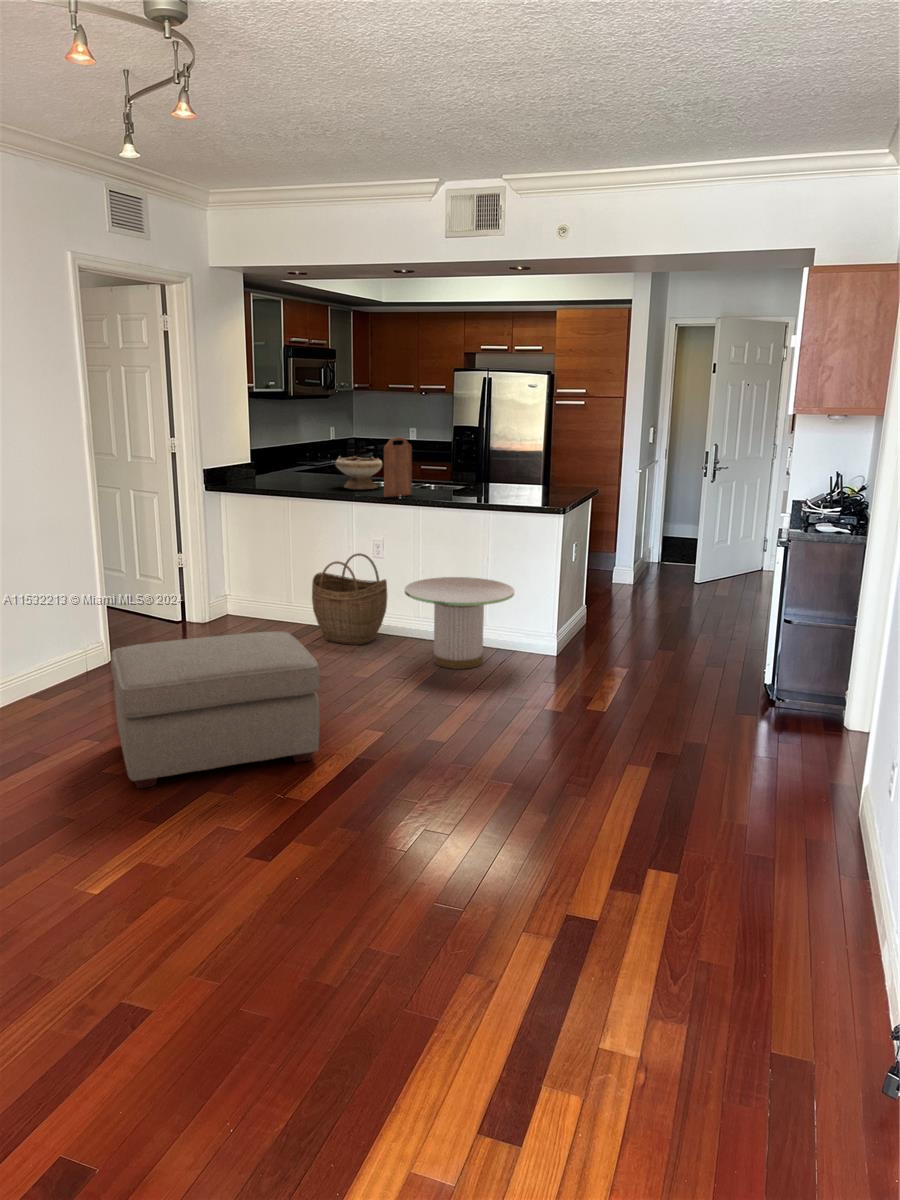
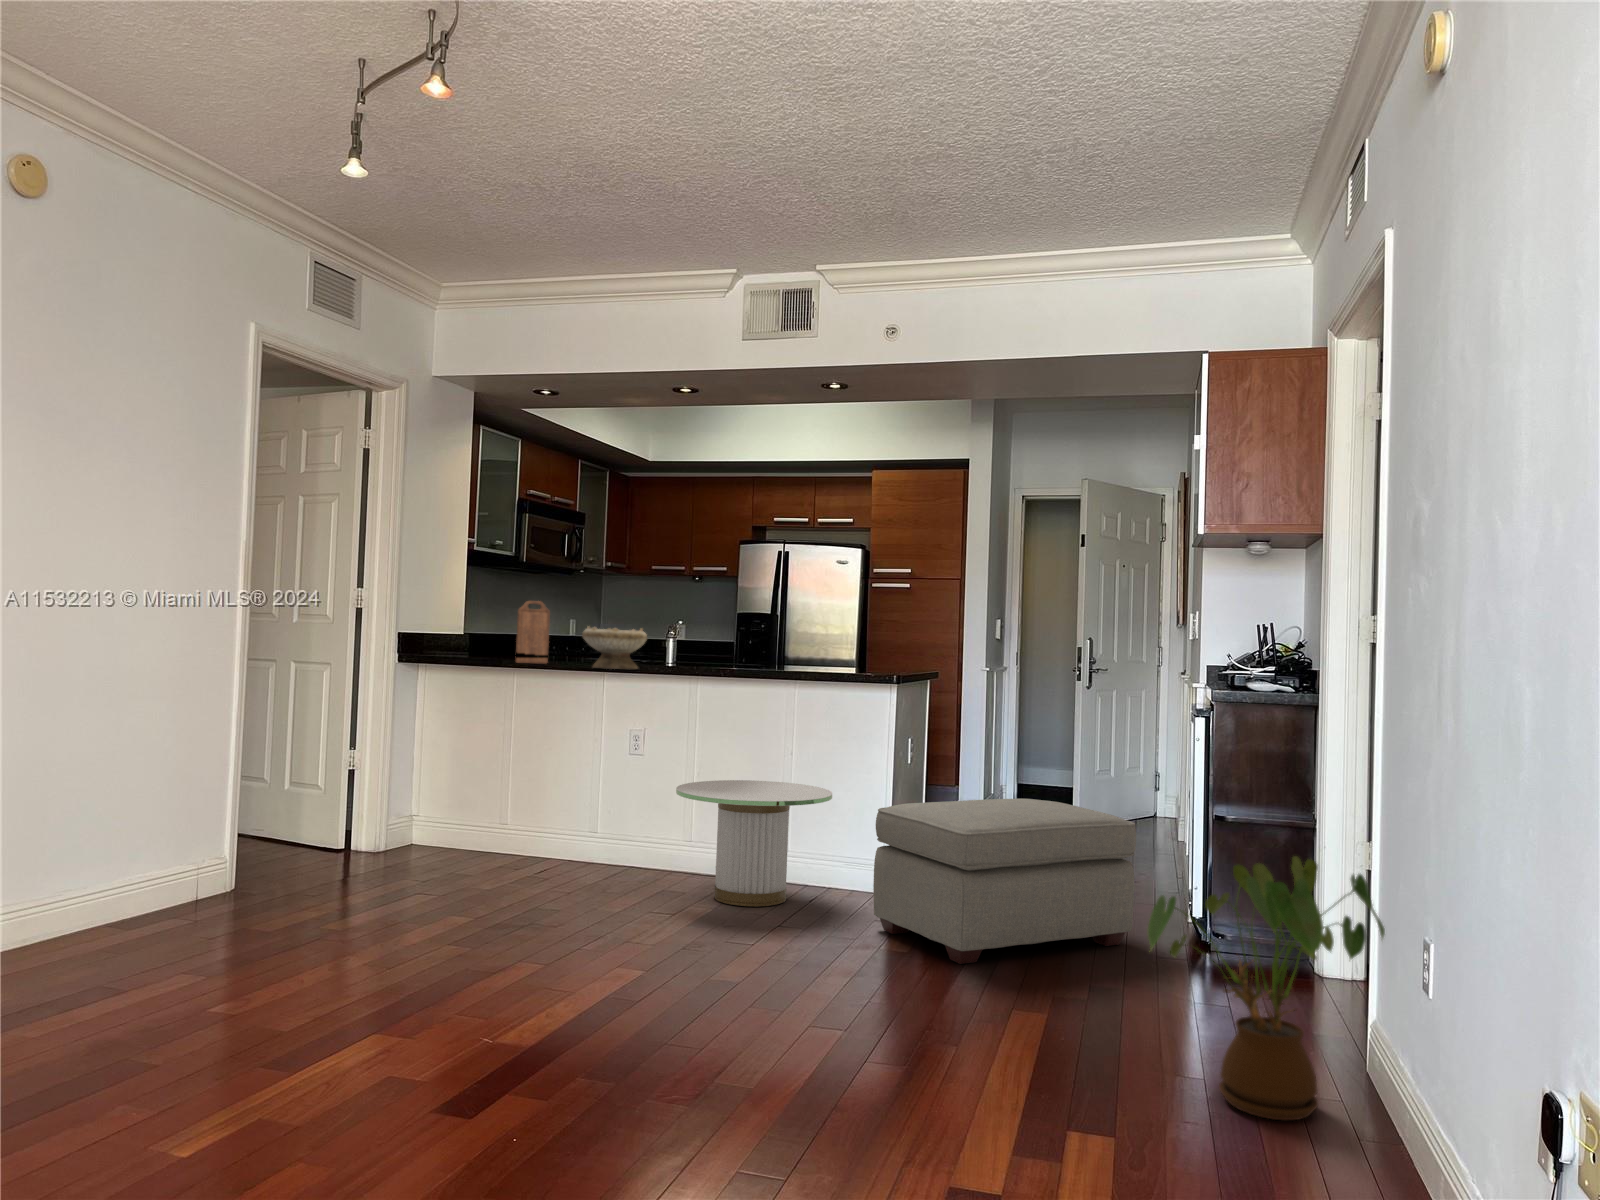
cutting board: present [384,437,412,497] -> present [515,601,550,664]
woven basket: present [312,553,387,645] -> none [539,750,649,880]
ottoman: present [111,631,319,789] -> present [873,799,1136,964]
house plant: none [710,687,872,855] -> present [1148,856,1385,1120]

